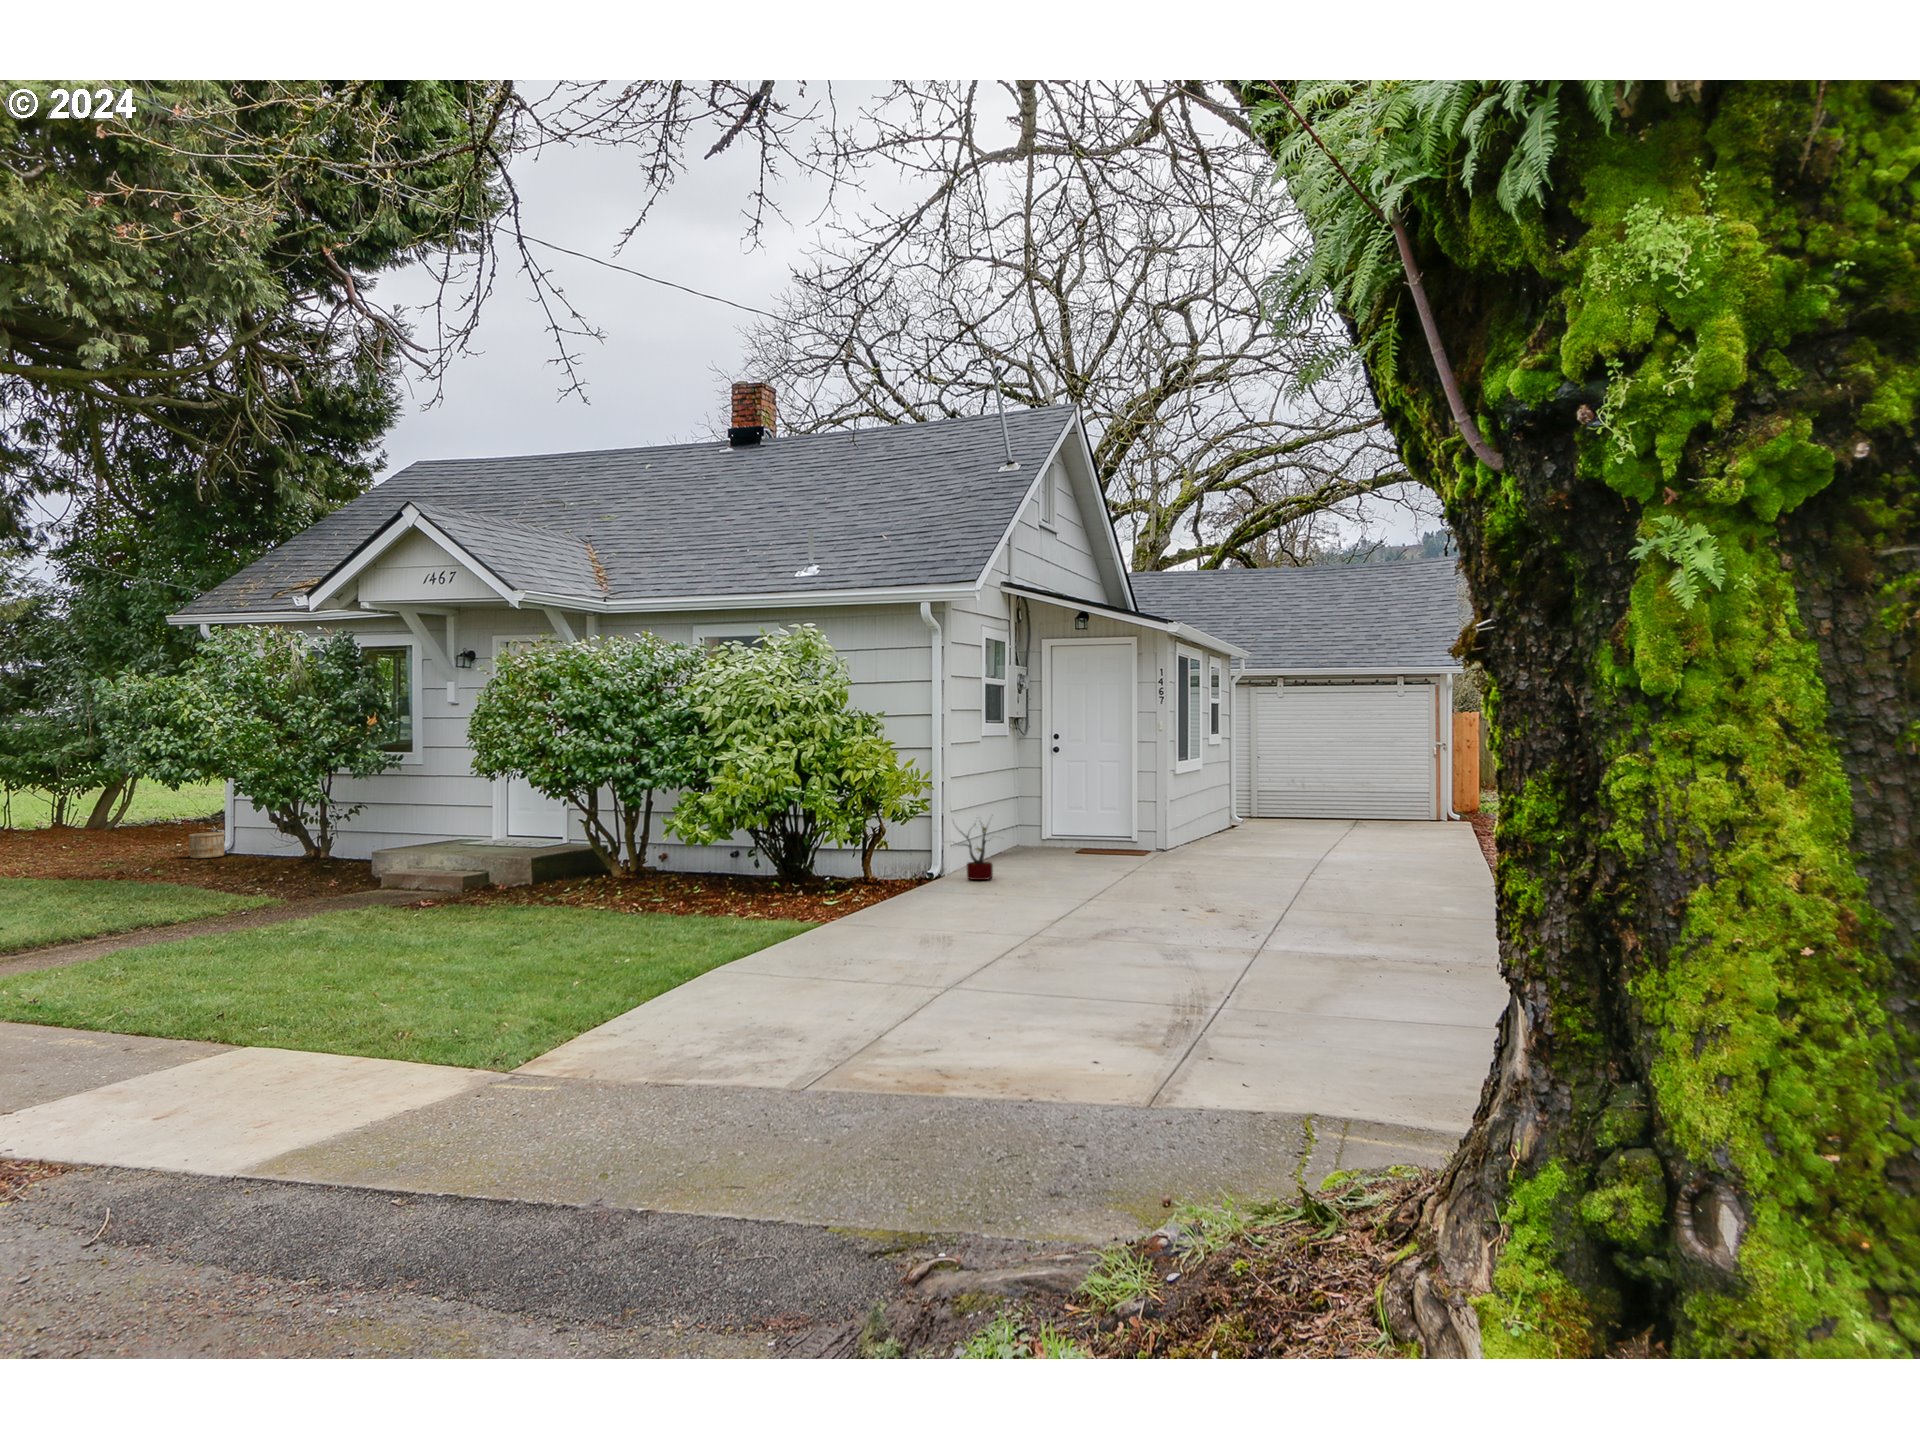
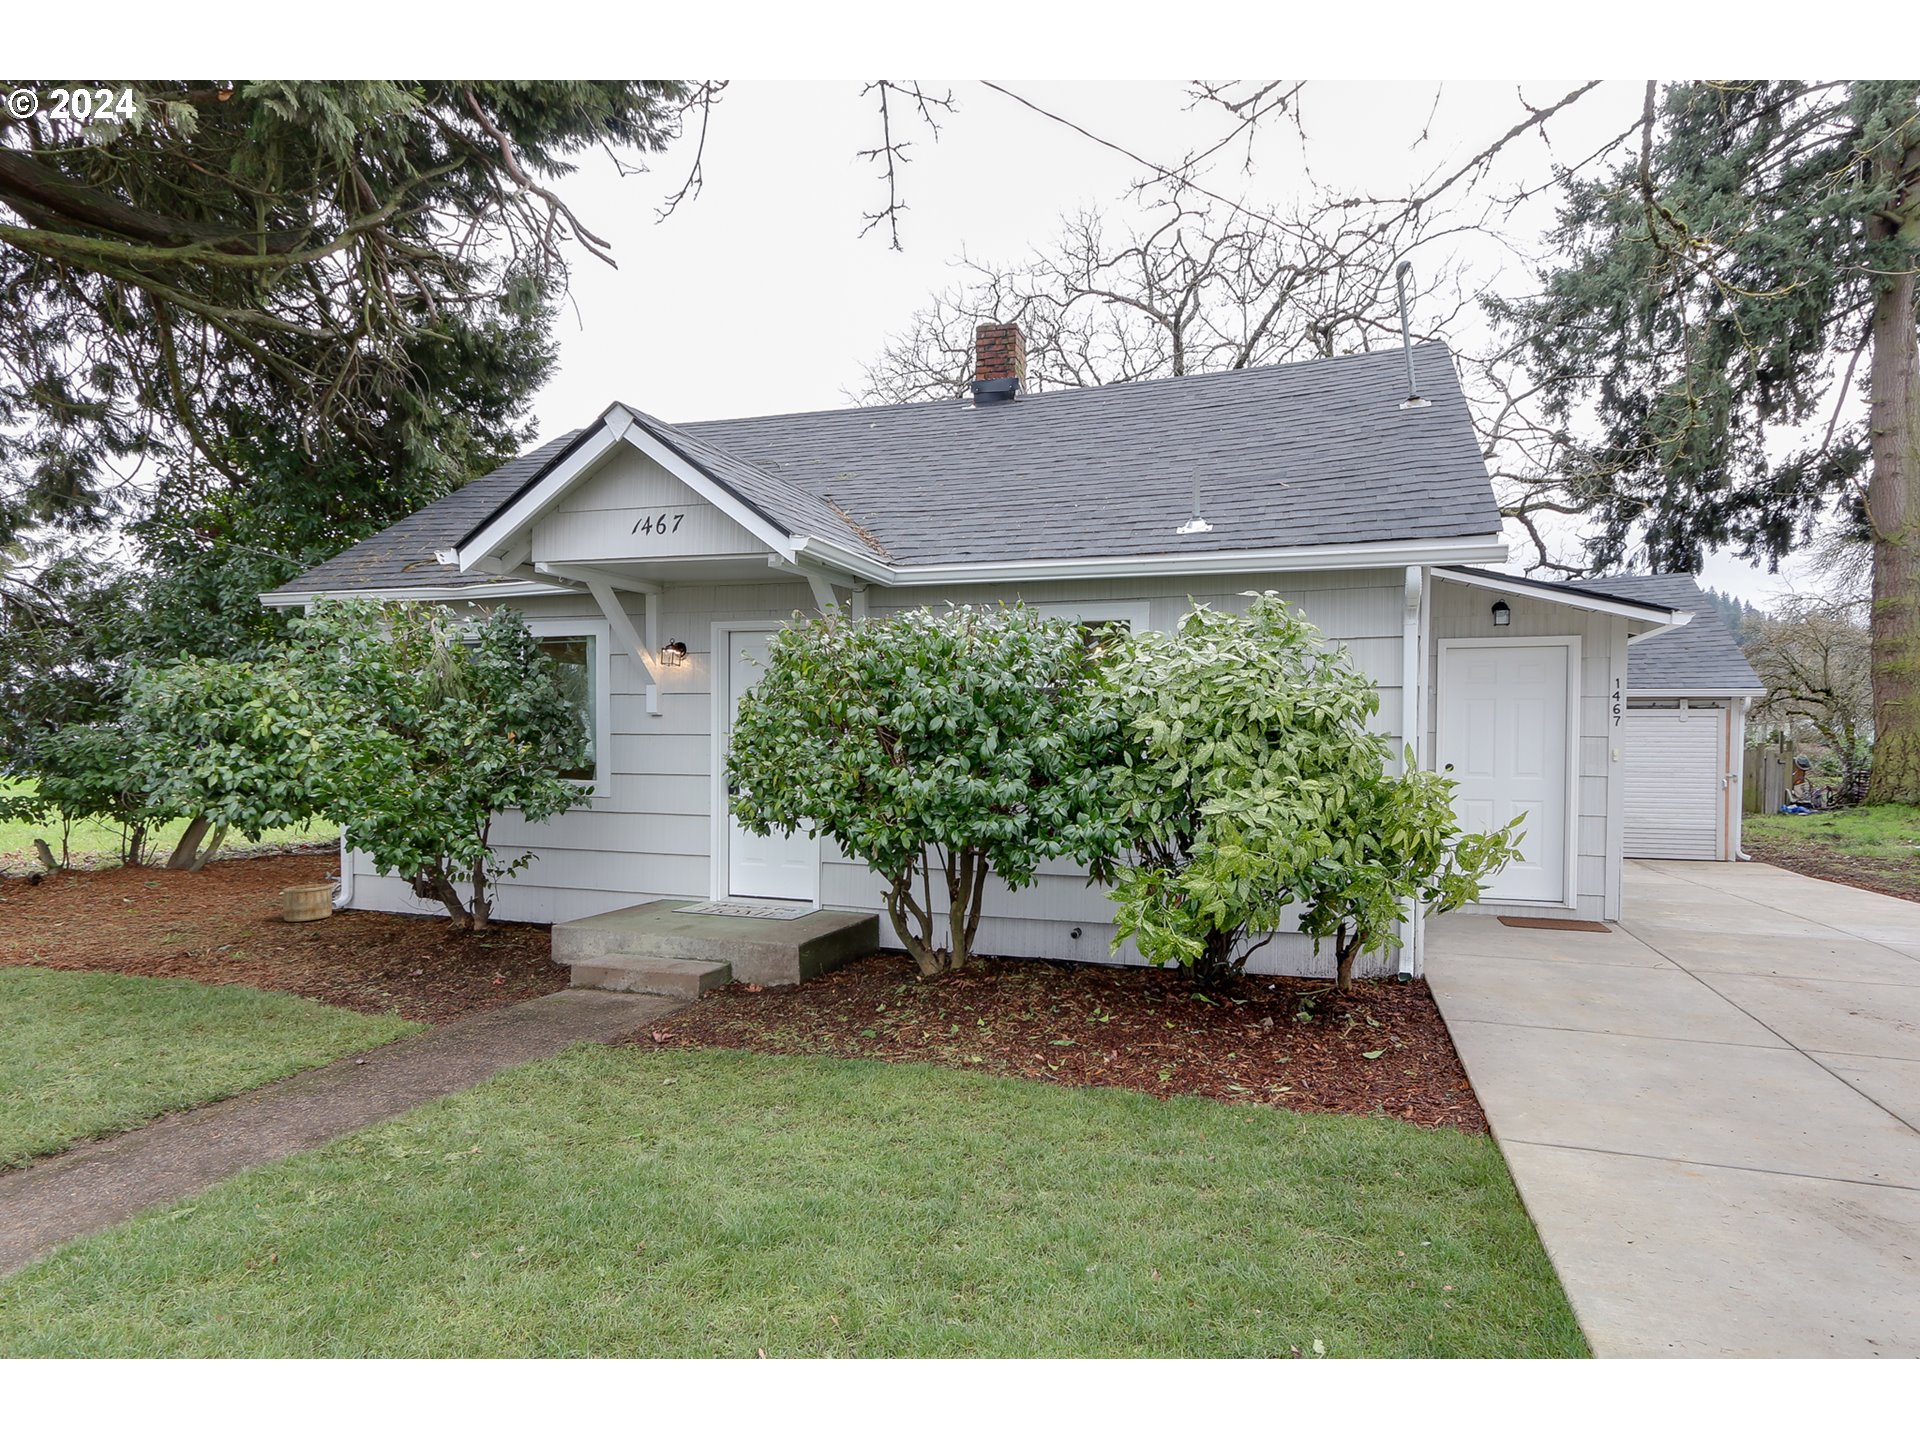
decorative plant: present [962,821,993,880] -> none [1443,880,1505,985]

